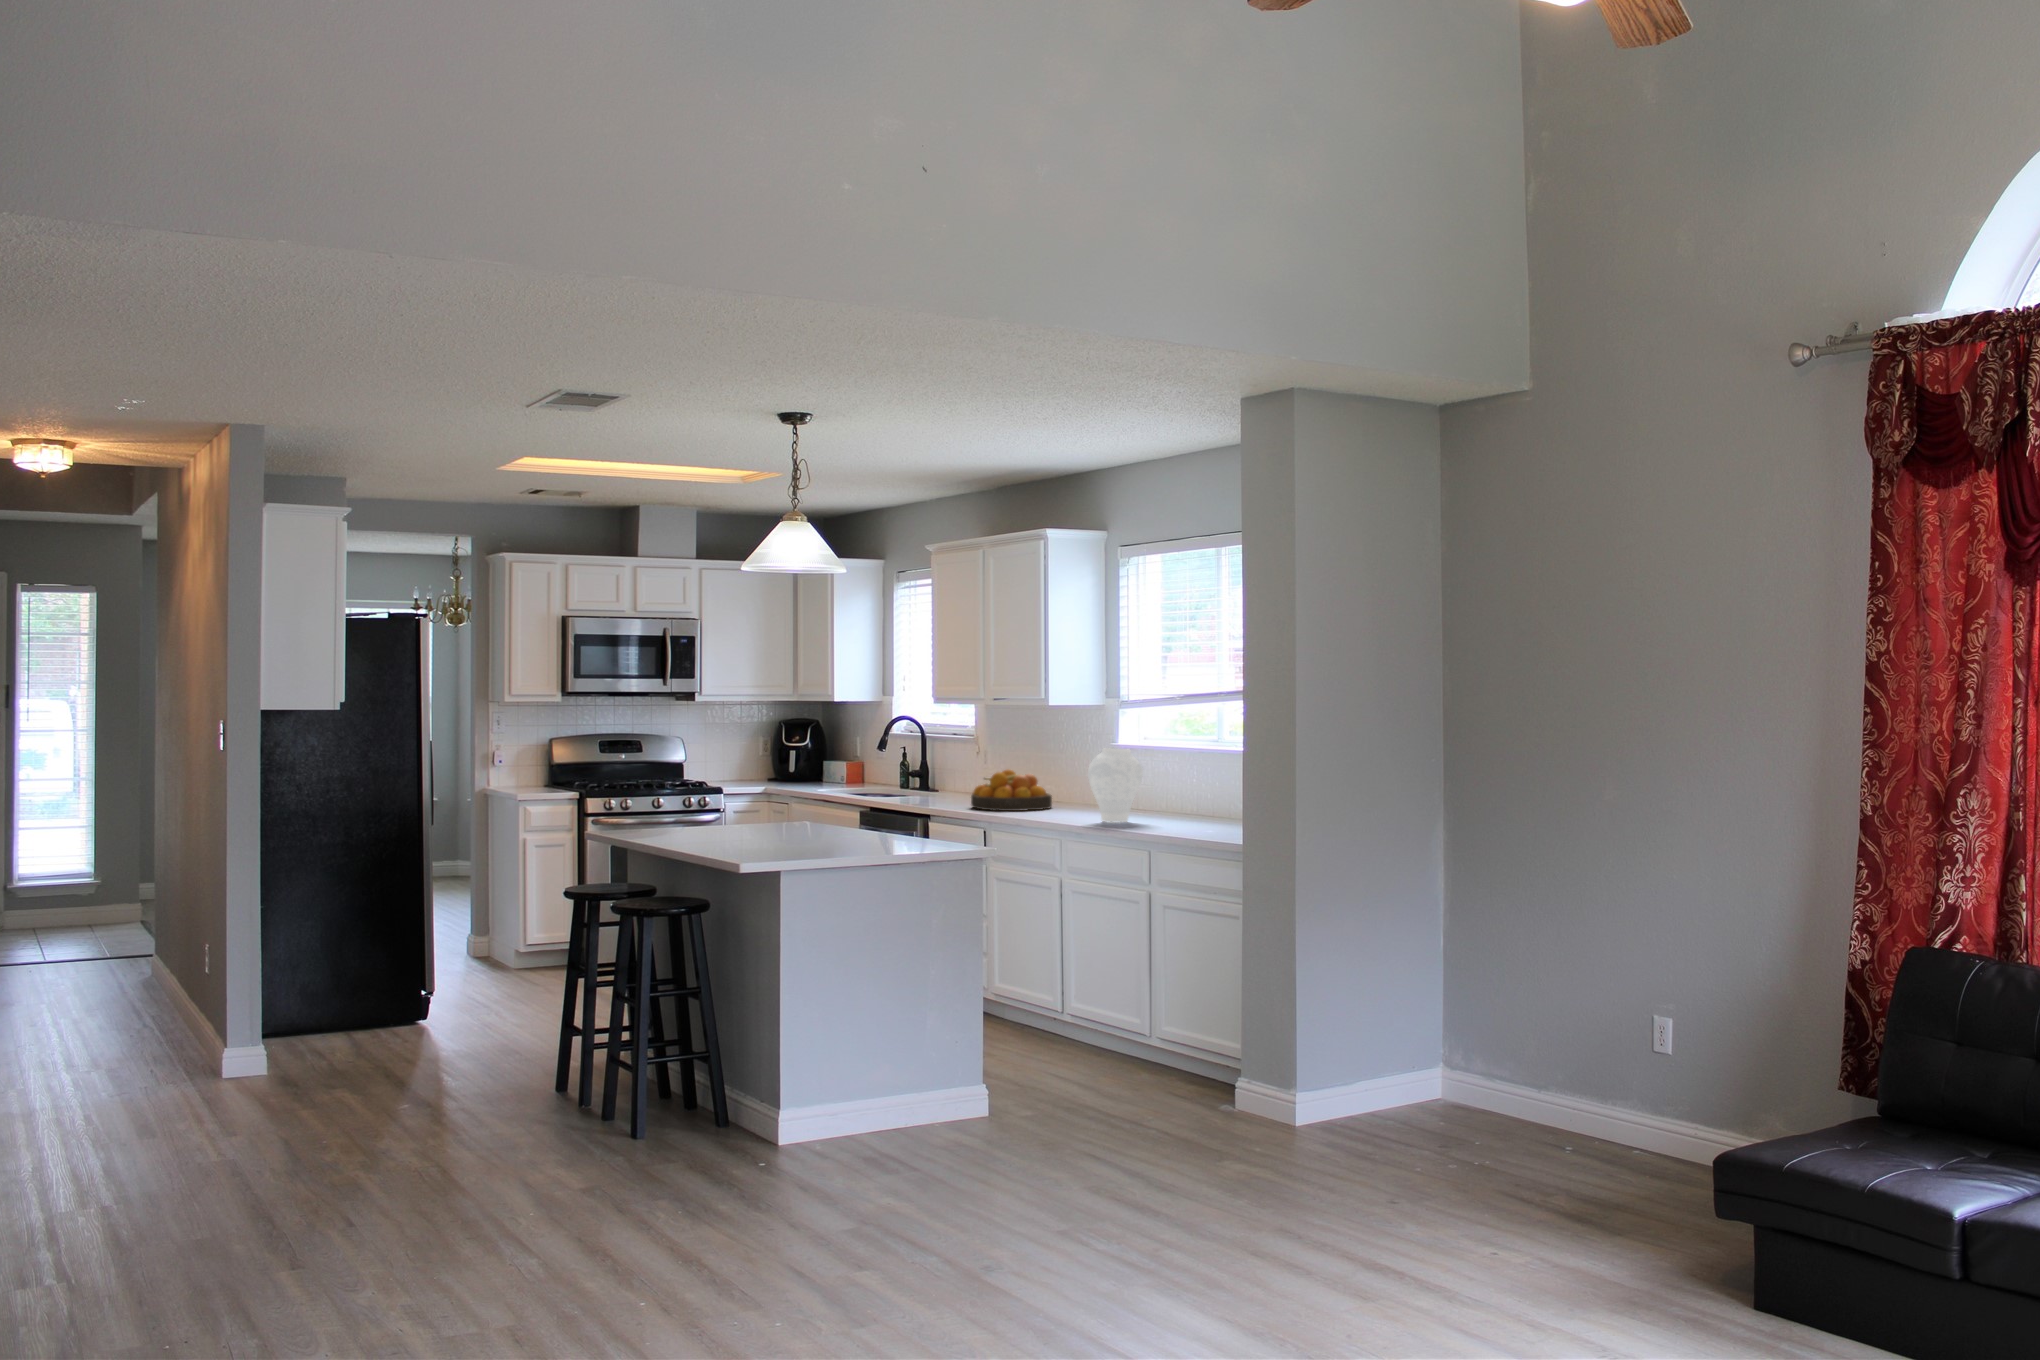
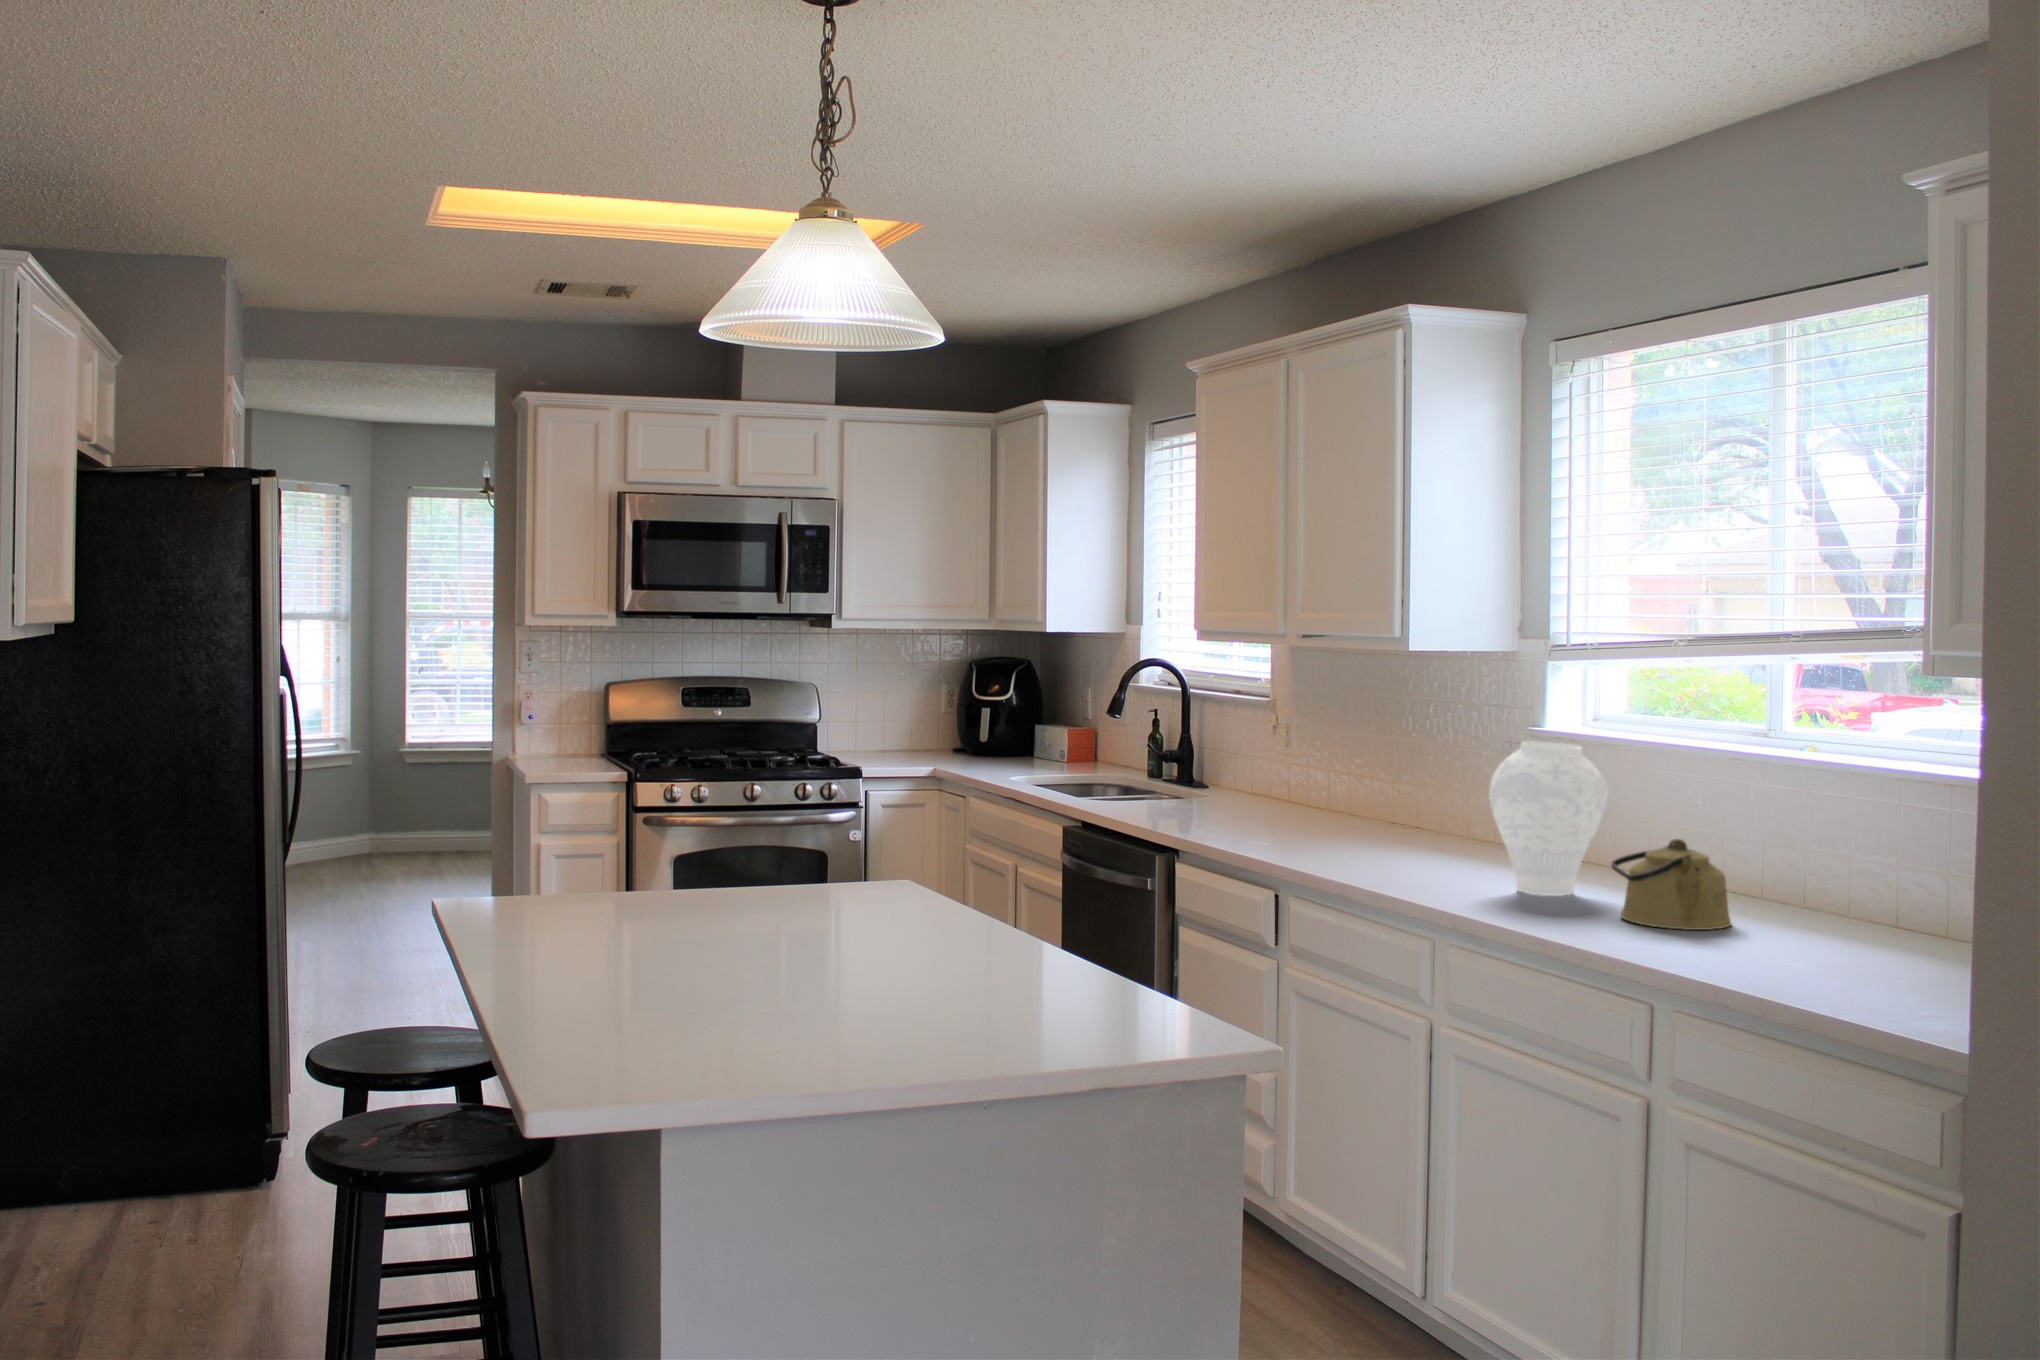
fruit bowl: present [971,770,1052,811] -> none [1256,766,1410,848]
kettle: none [1142,789,1194,830] -> present [1611,839,1731,930]

